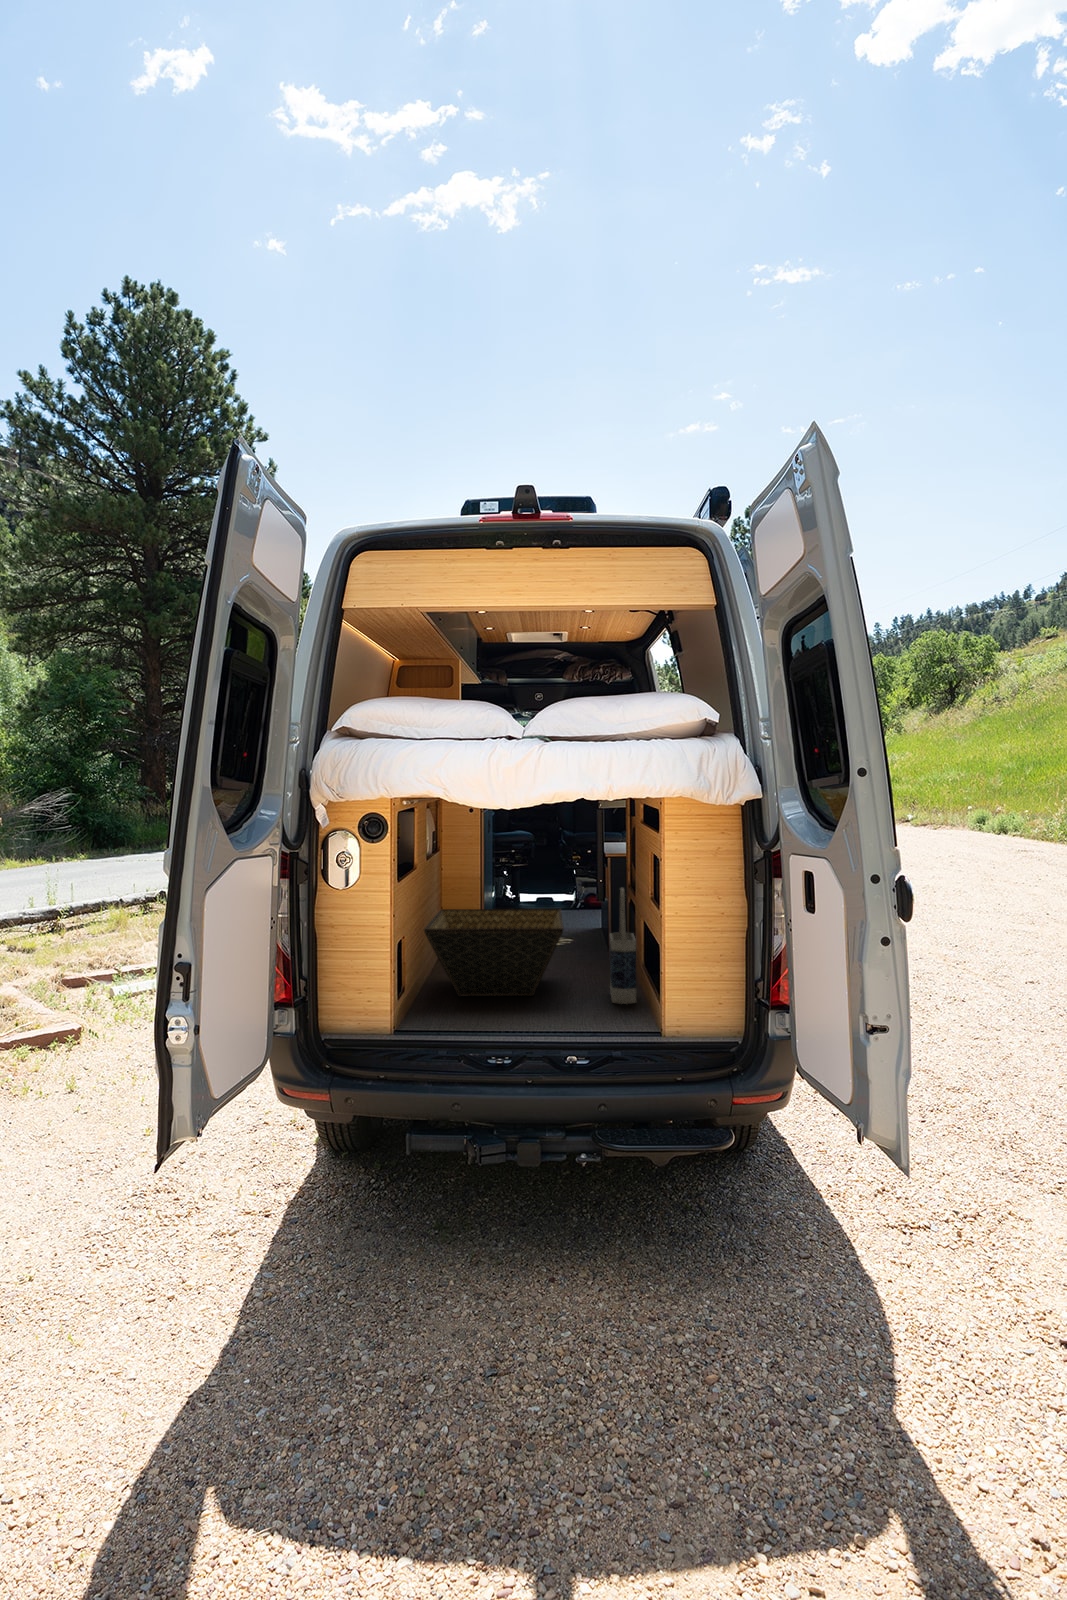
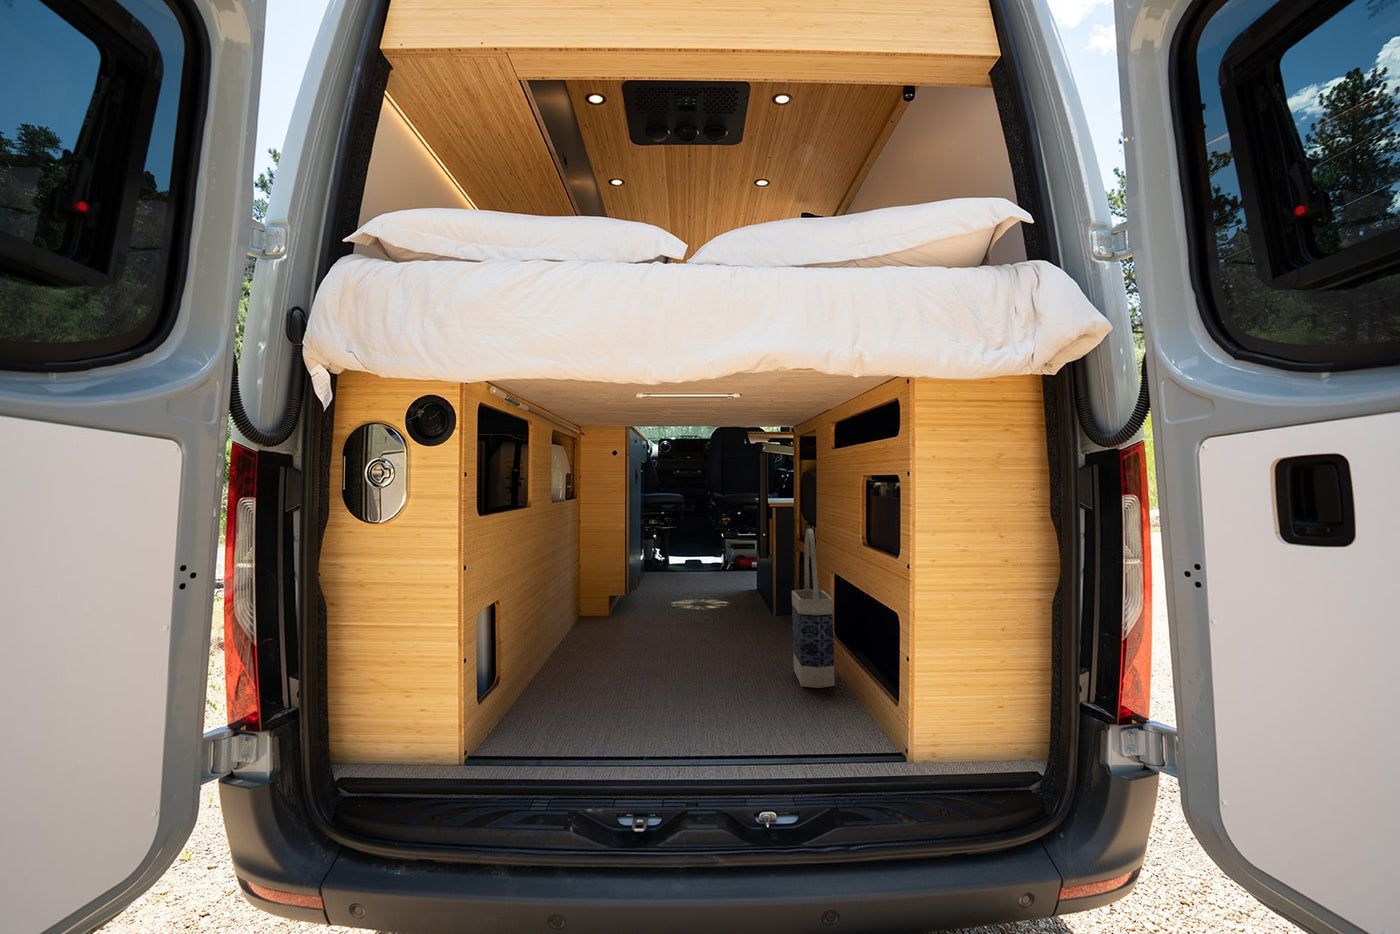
basket: present [424,909,564,997] -> none [539,562,733,681]

